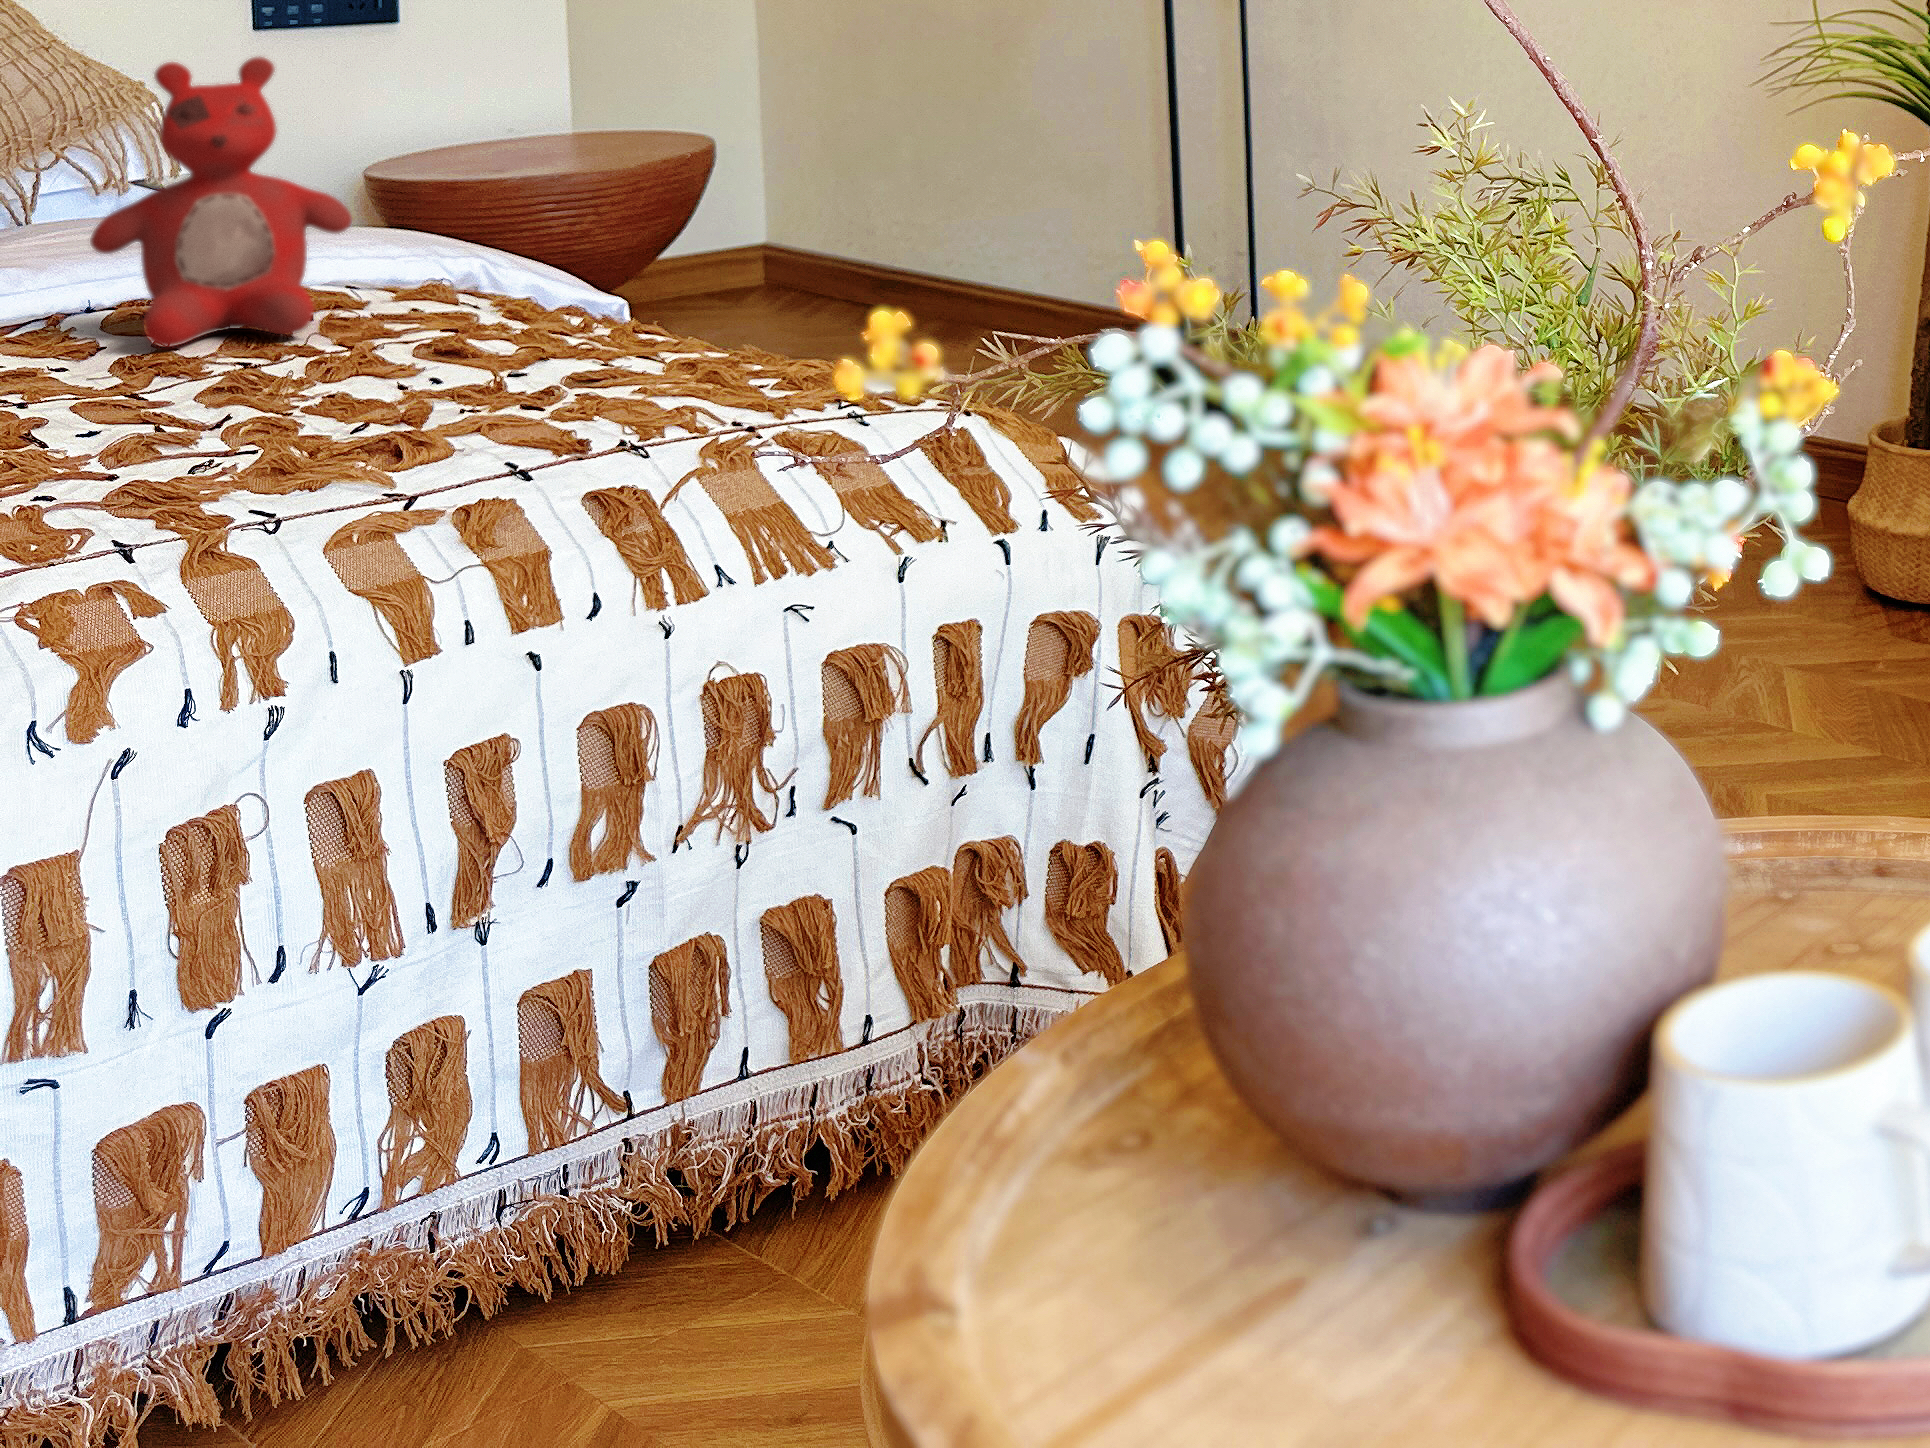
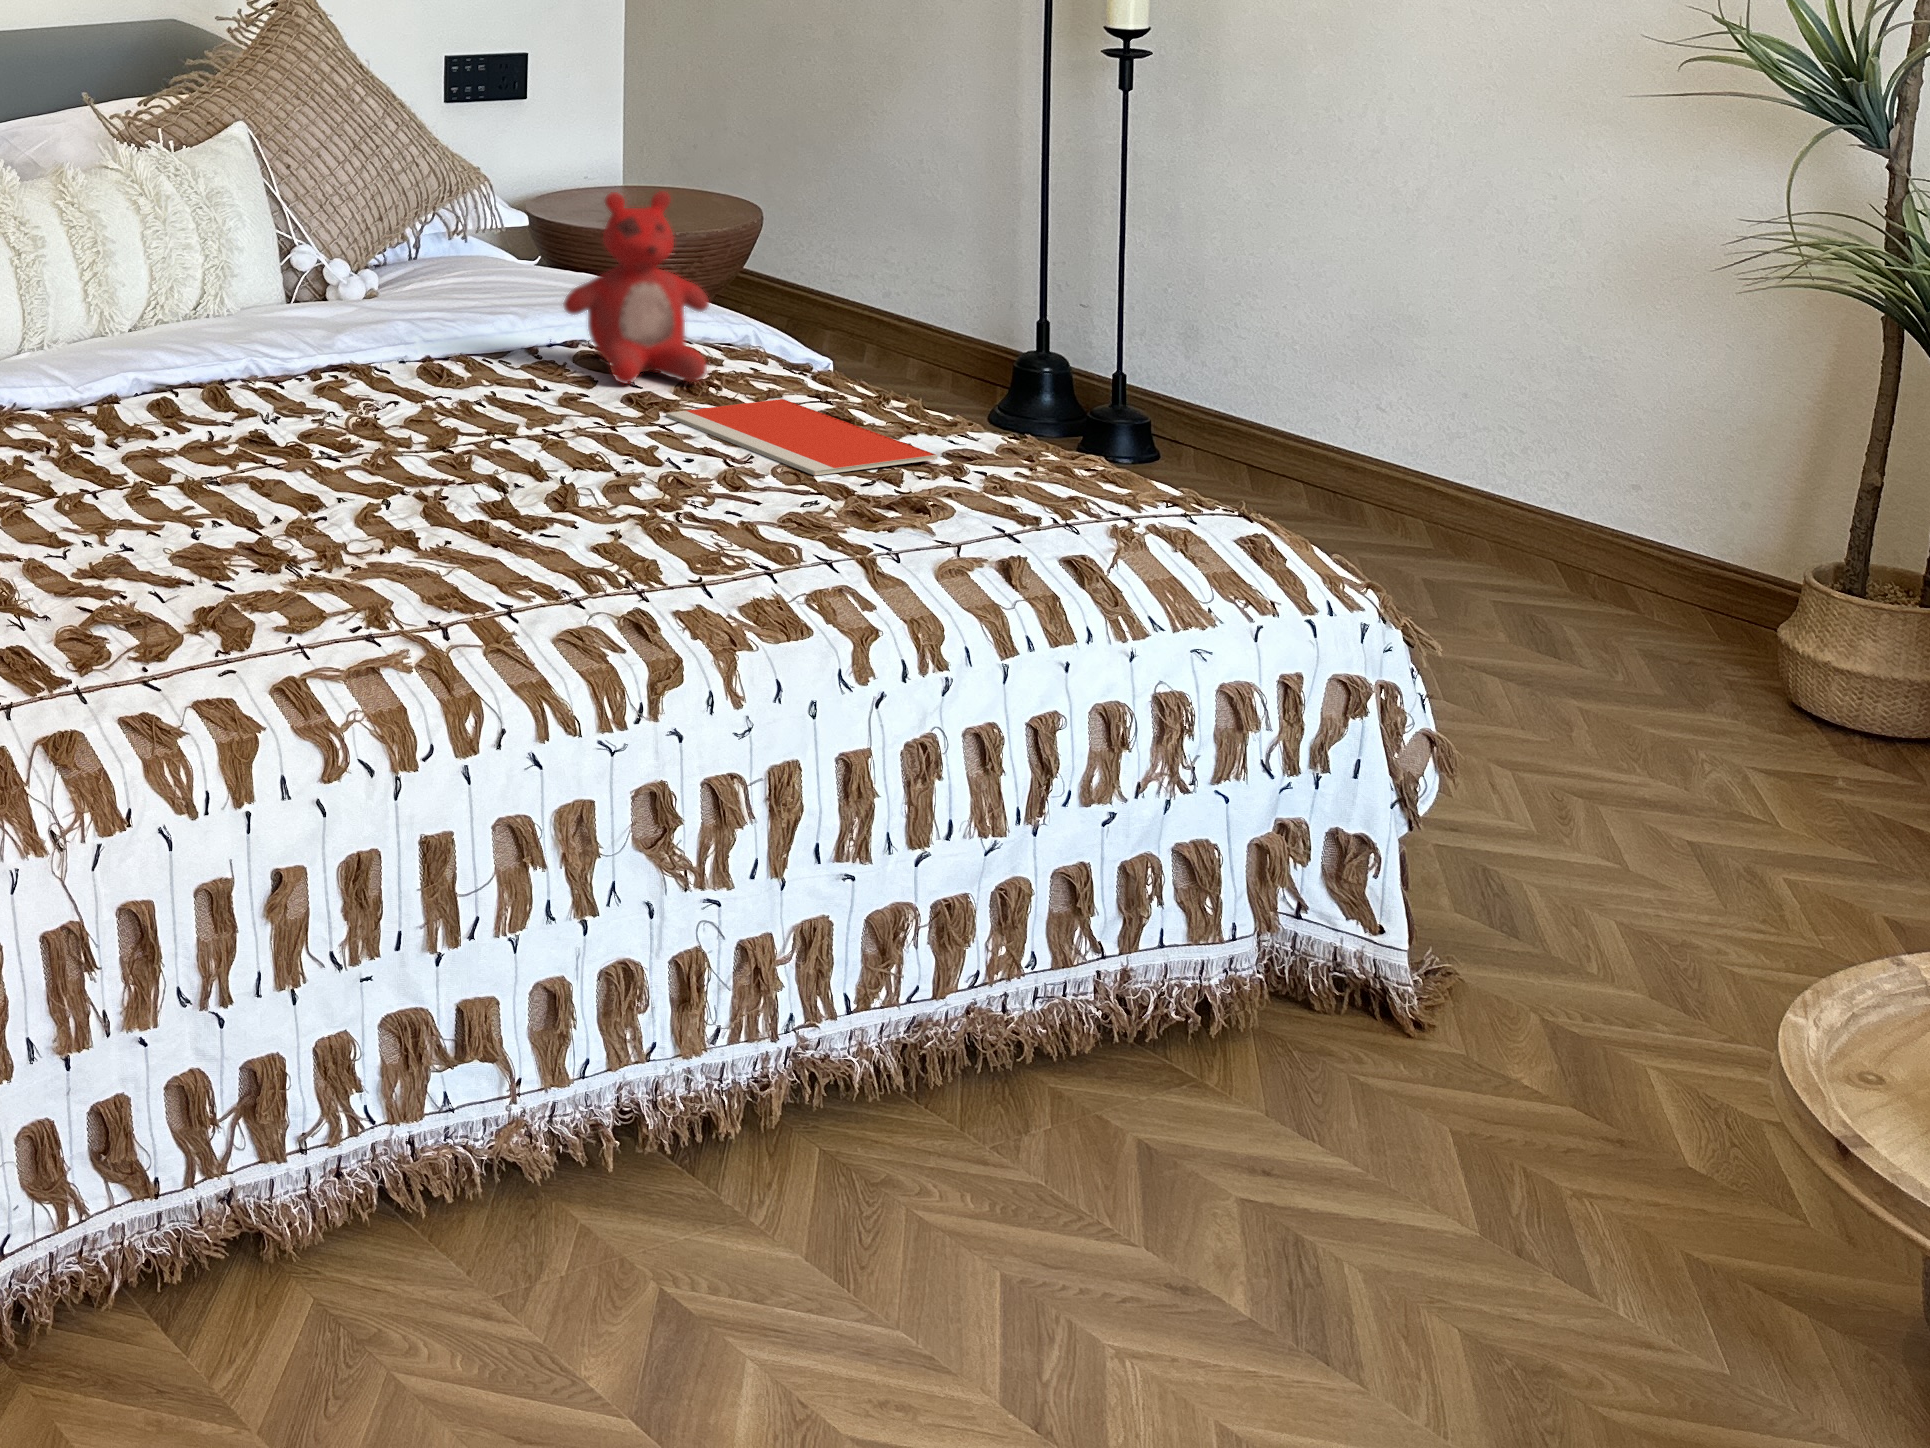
notebook: none [172,340,552,433] -> present [666,399,938,476]

